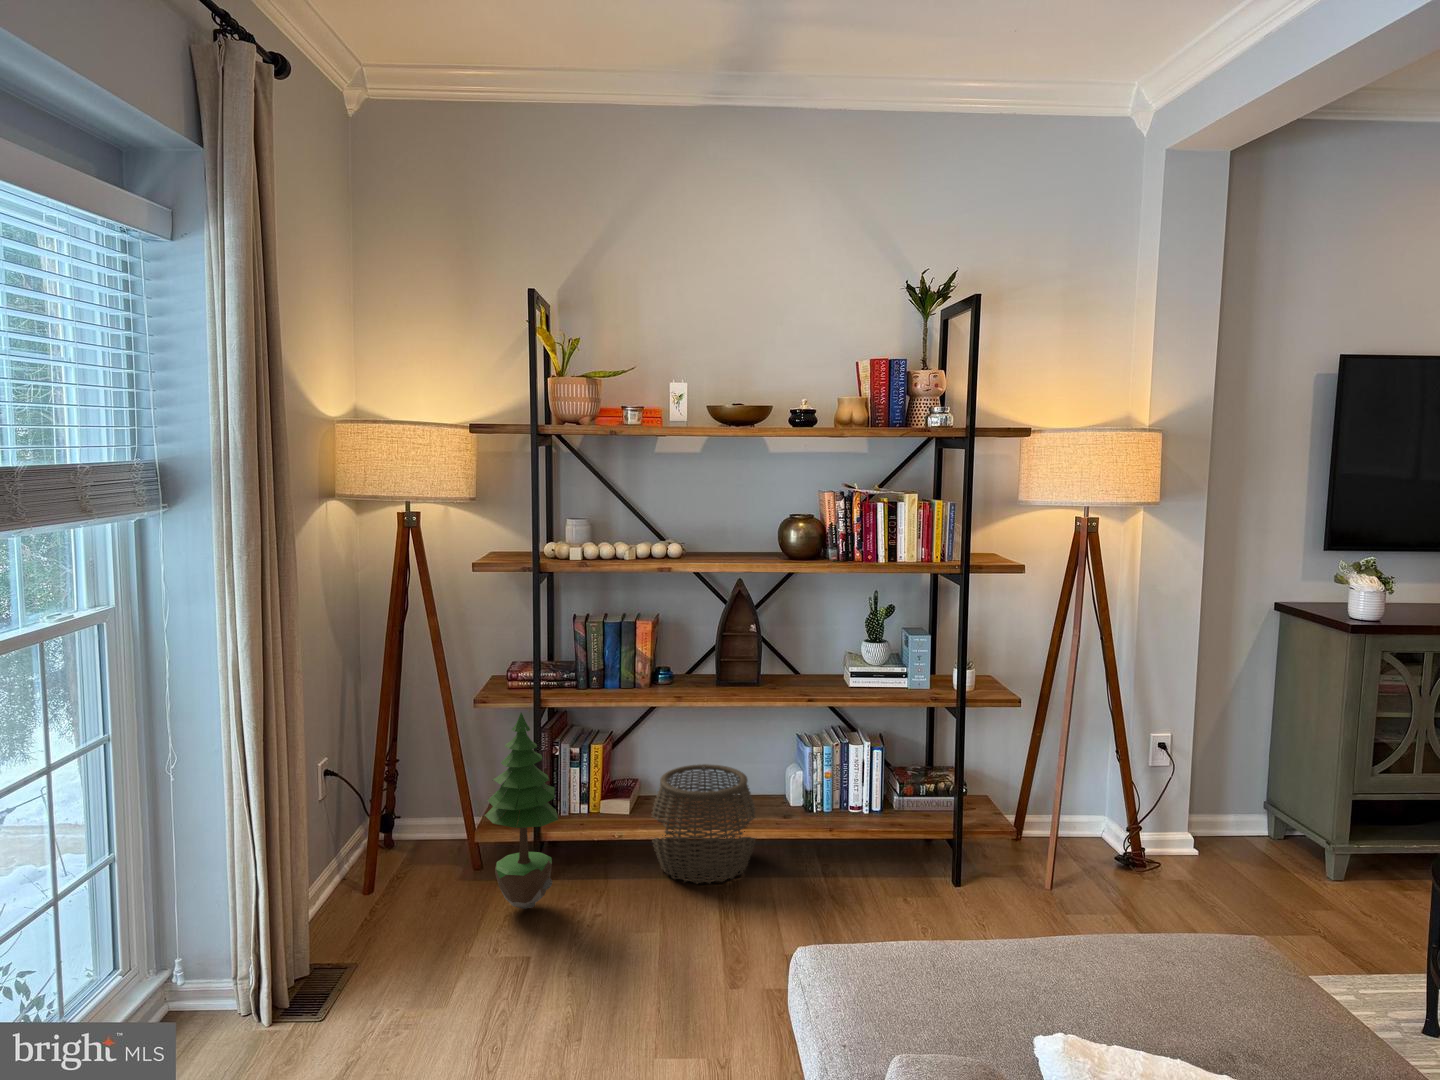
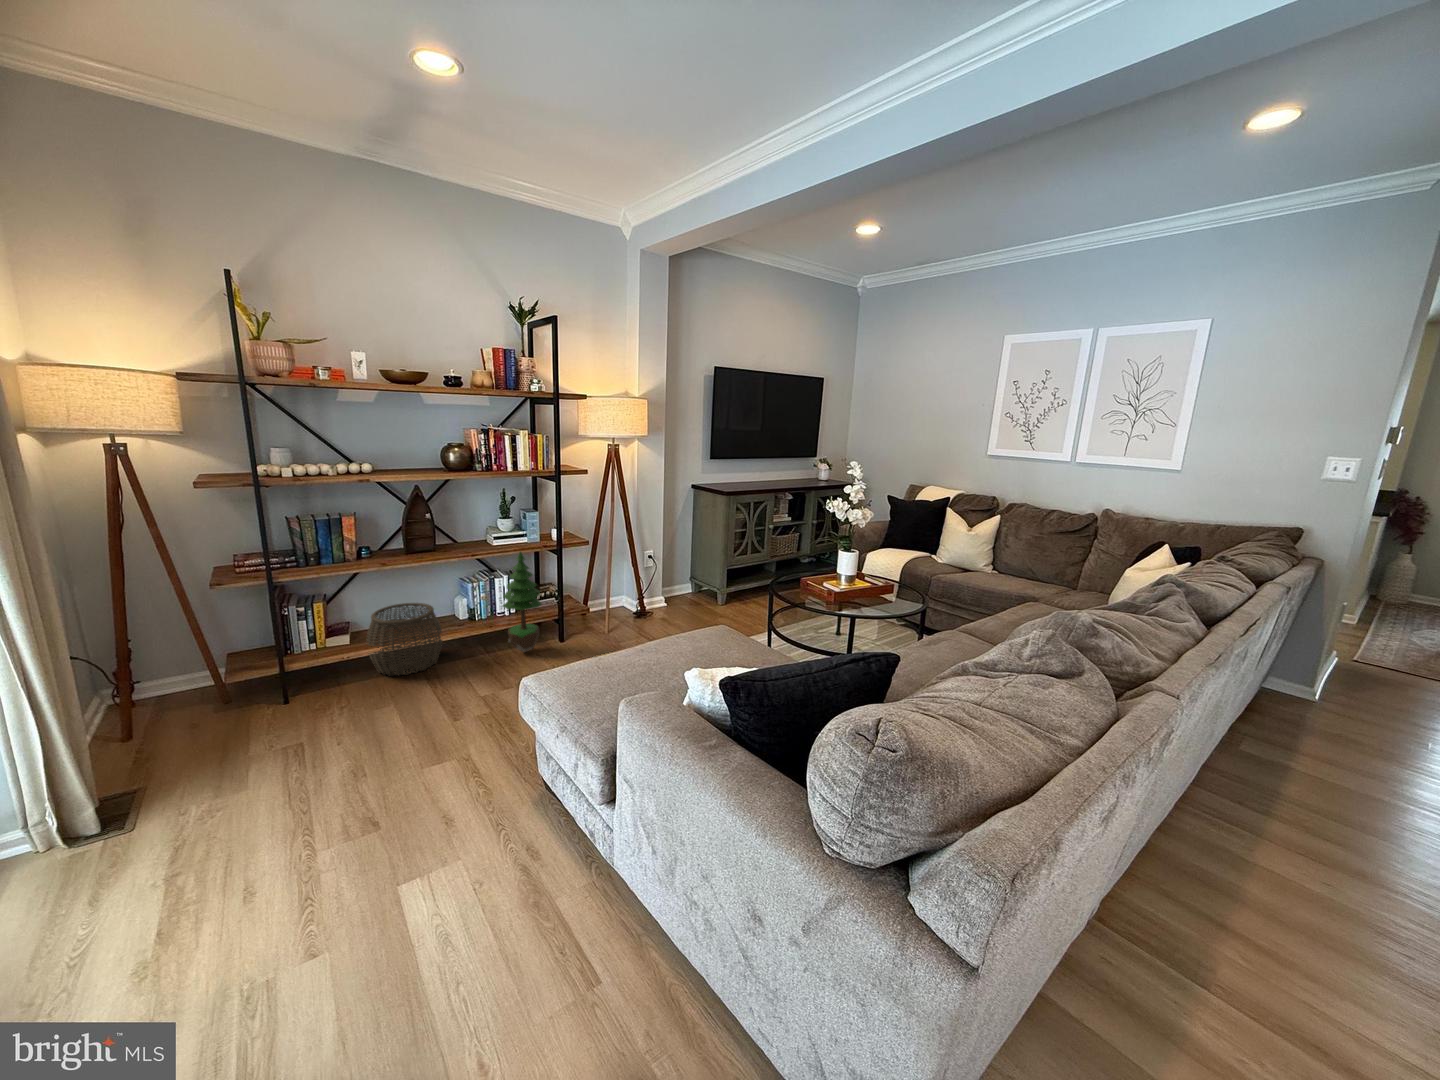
potted tree: present [485,713,558,909] -> present [503,552,542,652]

